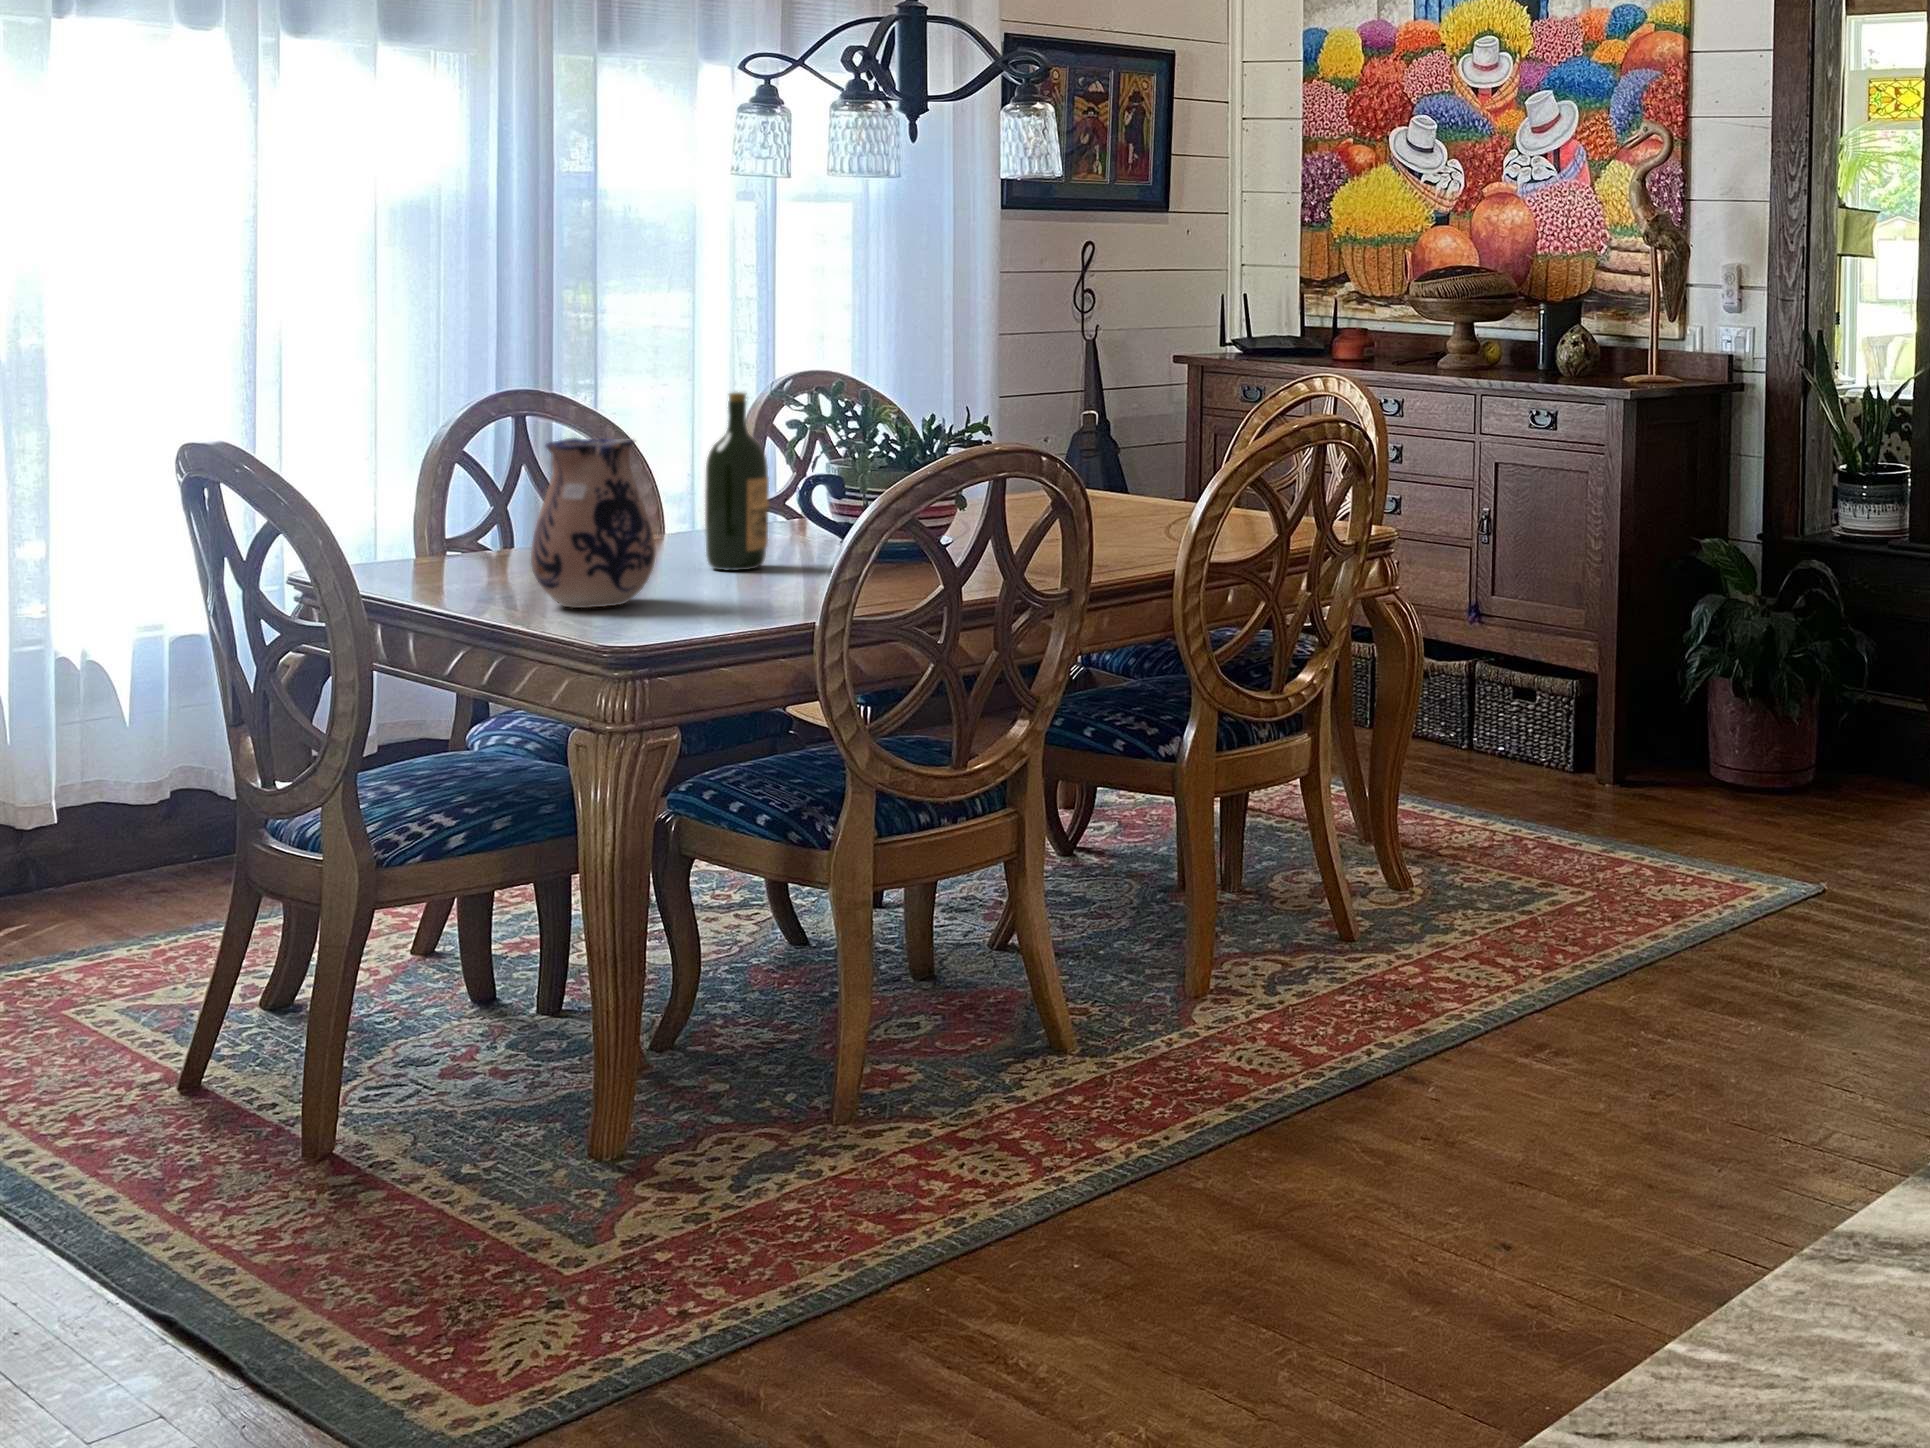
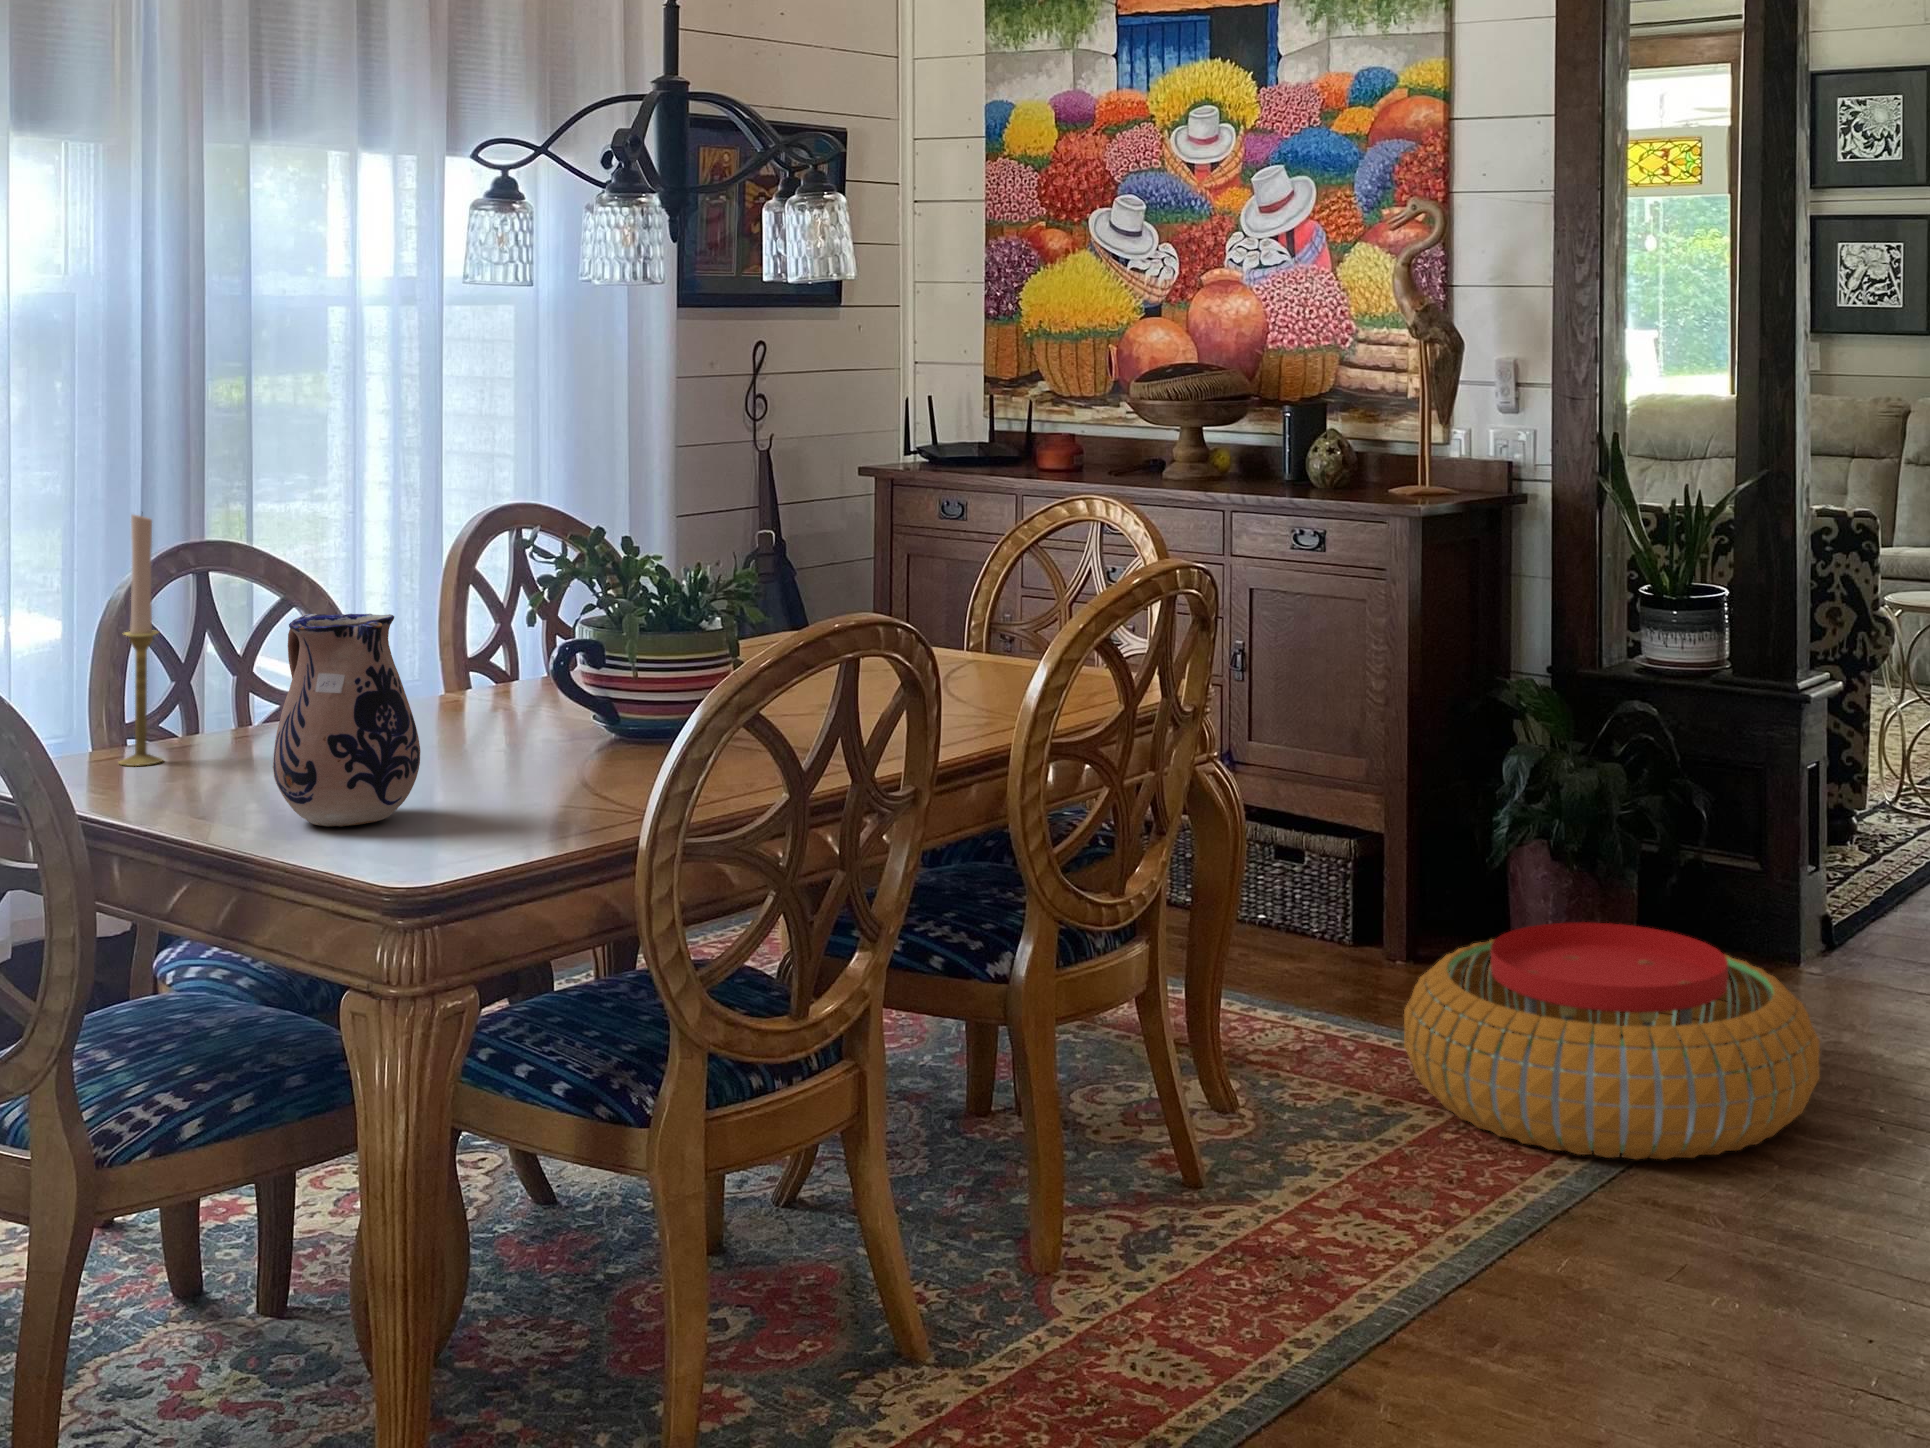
candlestick: none [432,358,471,567] -> present [119,515,162,766]
wine bottle: present [705,392,769,571] -> none [445,546,520,763]
pouf: none [1562,741,1908,930] -> present [1404,922,1820,1160]

